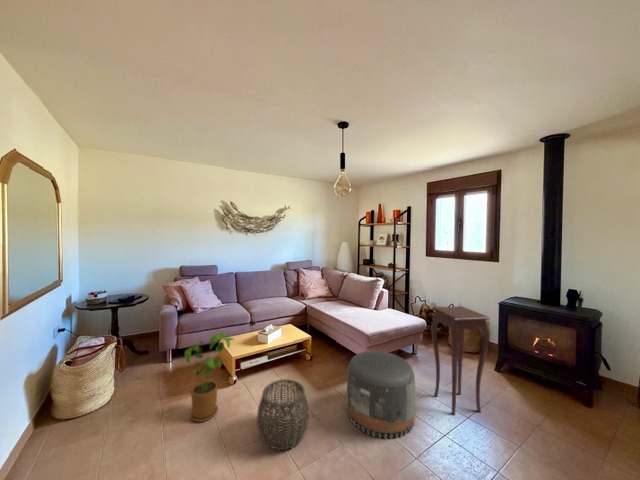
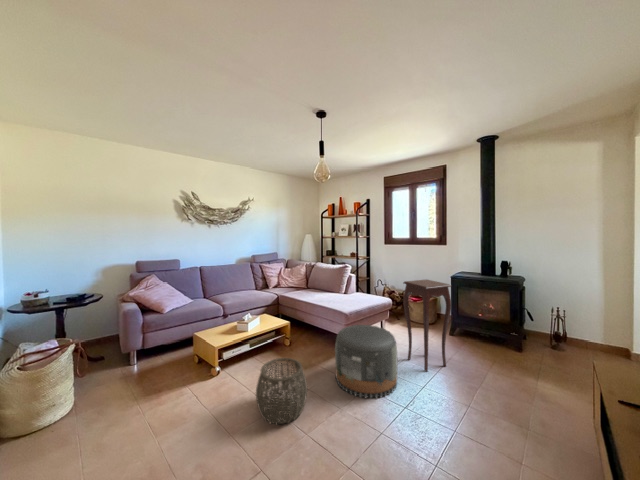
house plant: present [185,333,233,422] -> none [168,320,221,414]

